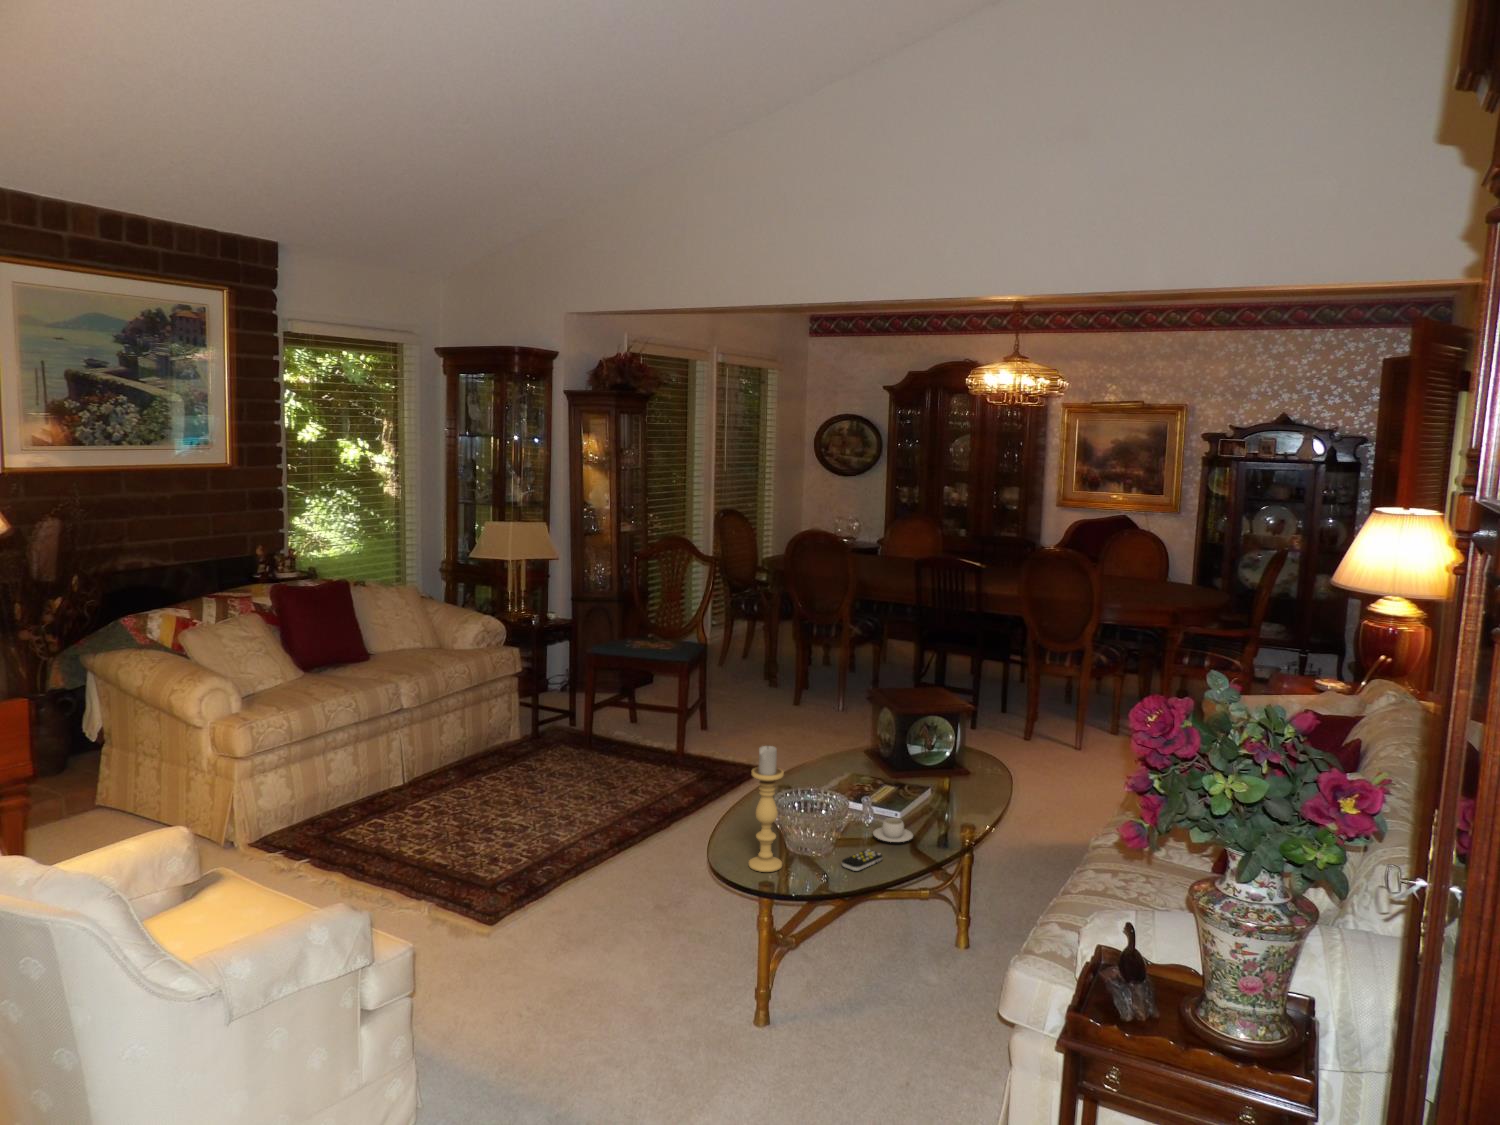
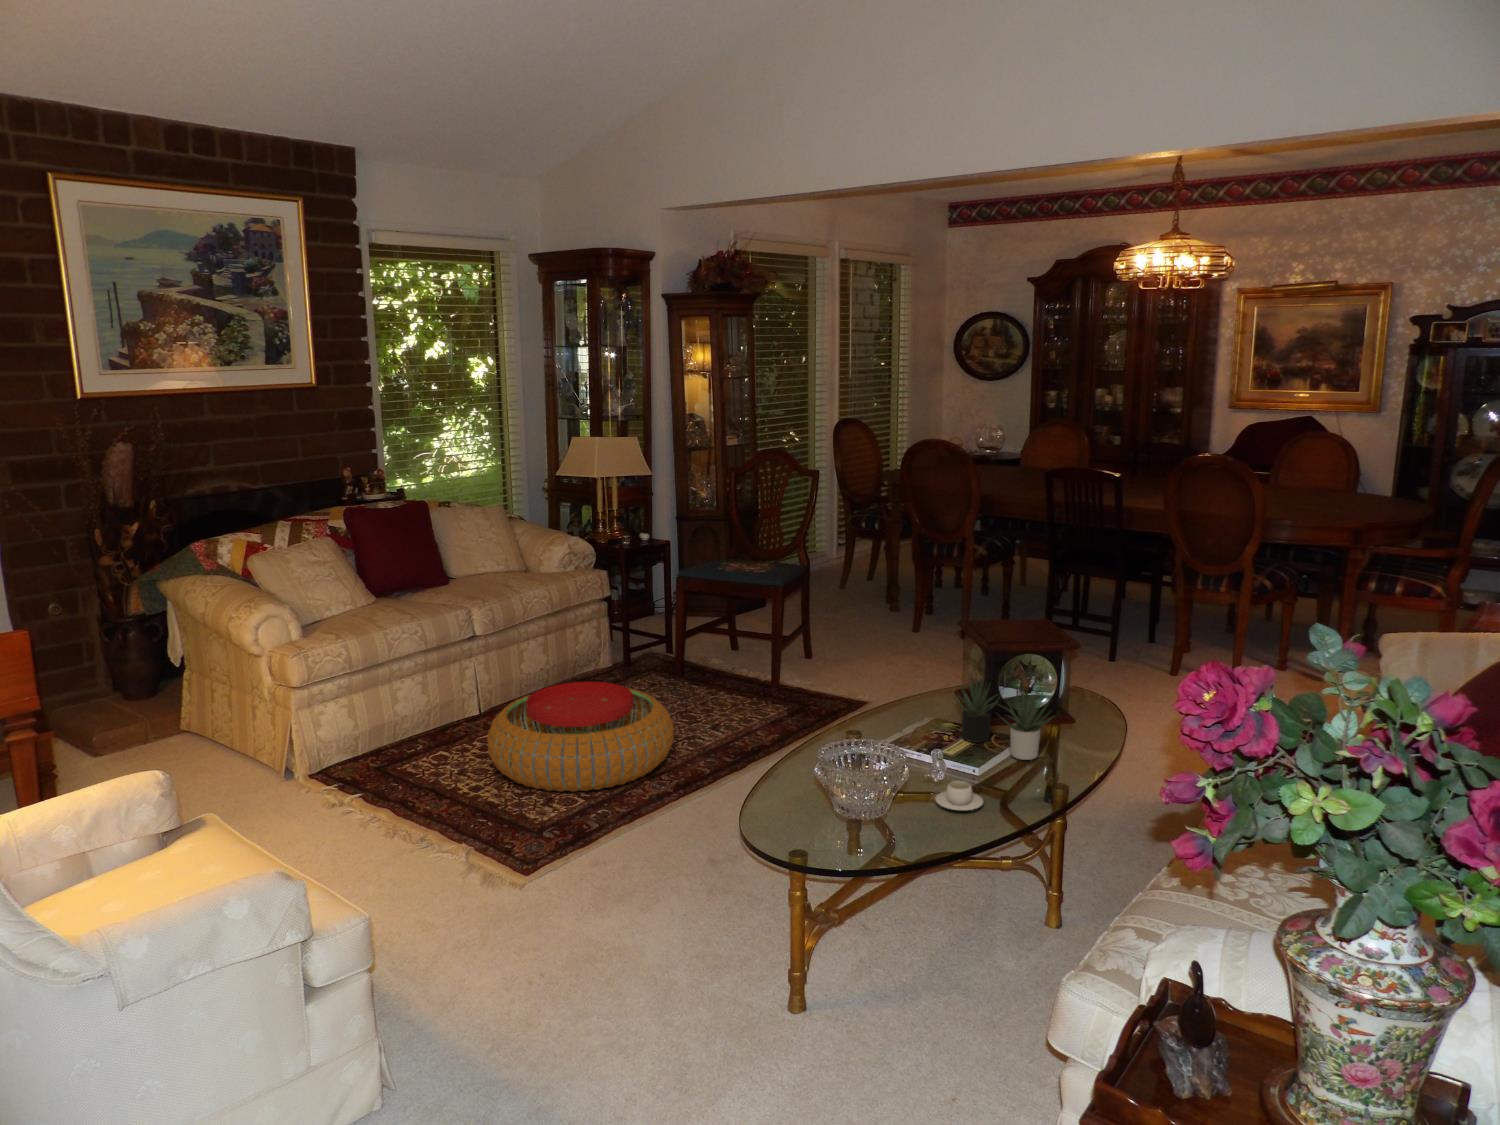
succulent plant: none [872,734,966,802] -> present [954,682,1052,760]
candle holder: present [749,746,784,872] -> none [779,696,819,843]
pouf: none [425,750,601,851] -> present [487,682,674,792]
remote control: present [842,849,882,871] -> none [888,819,940,846]

